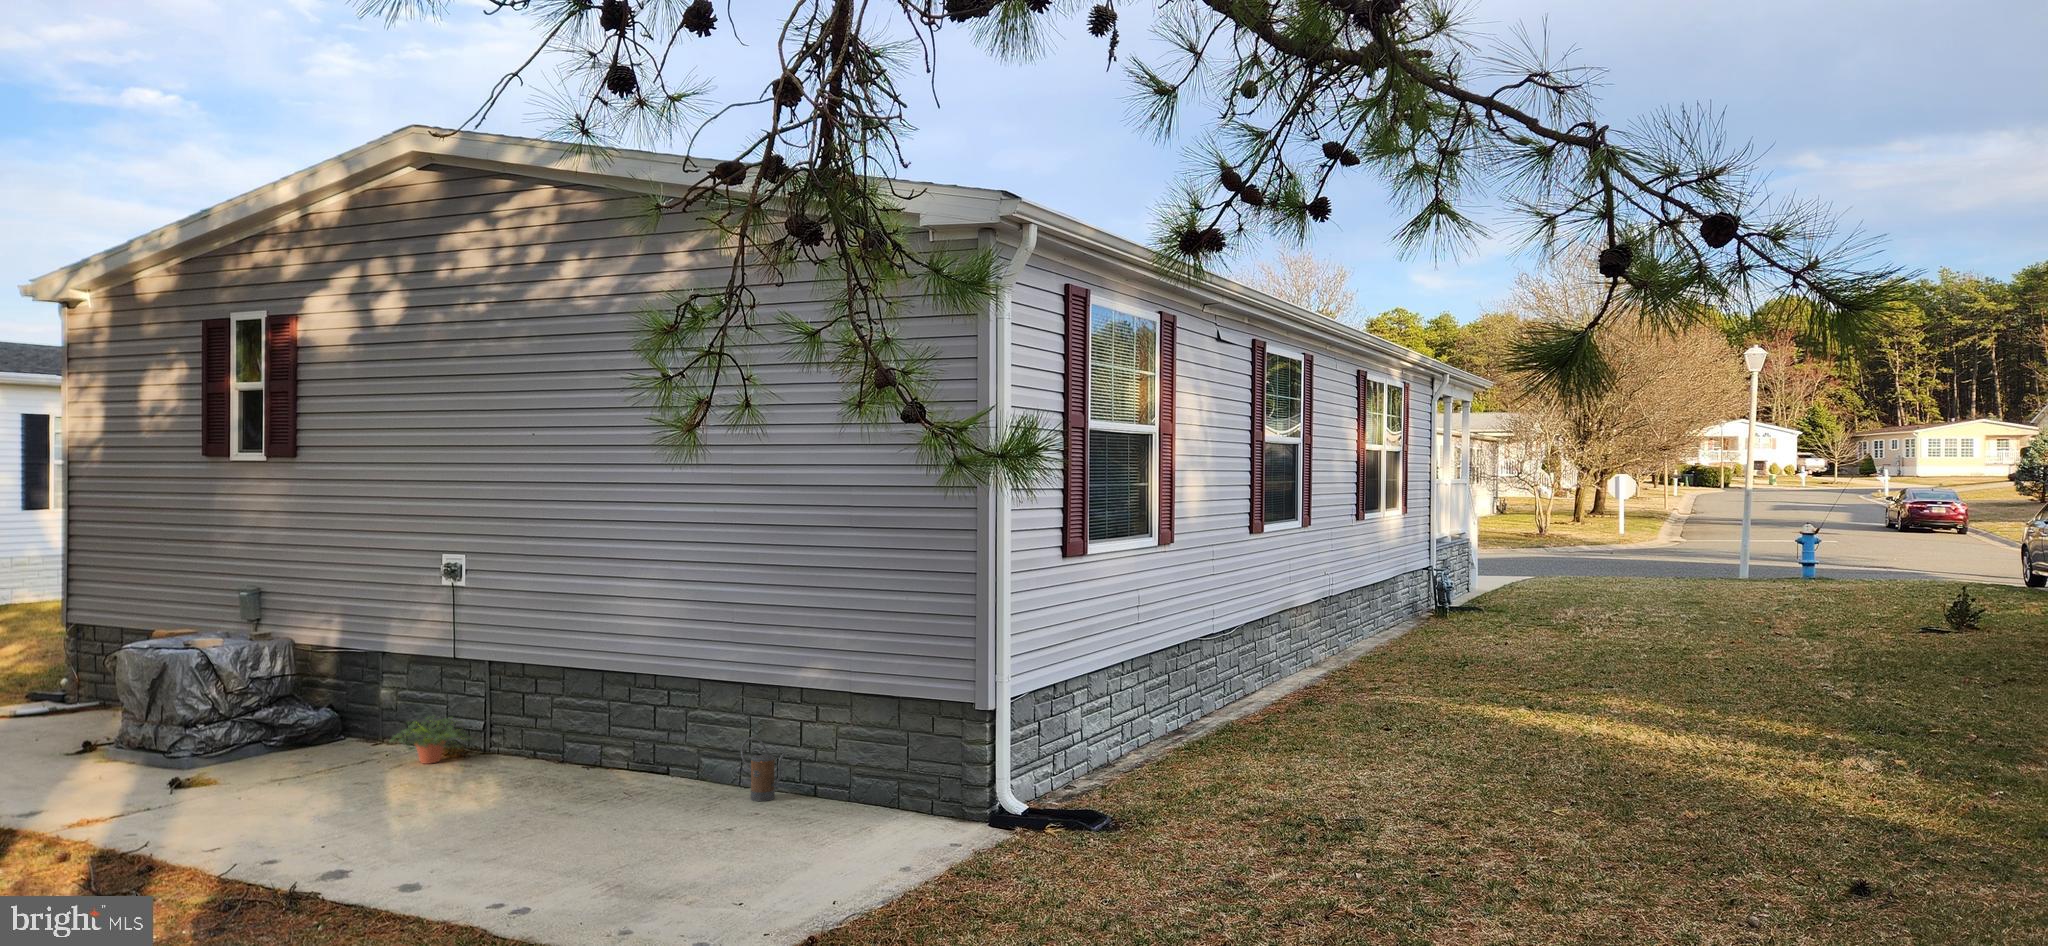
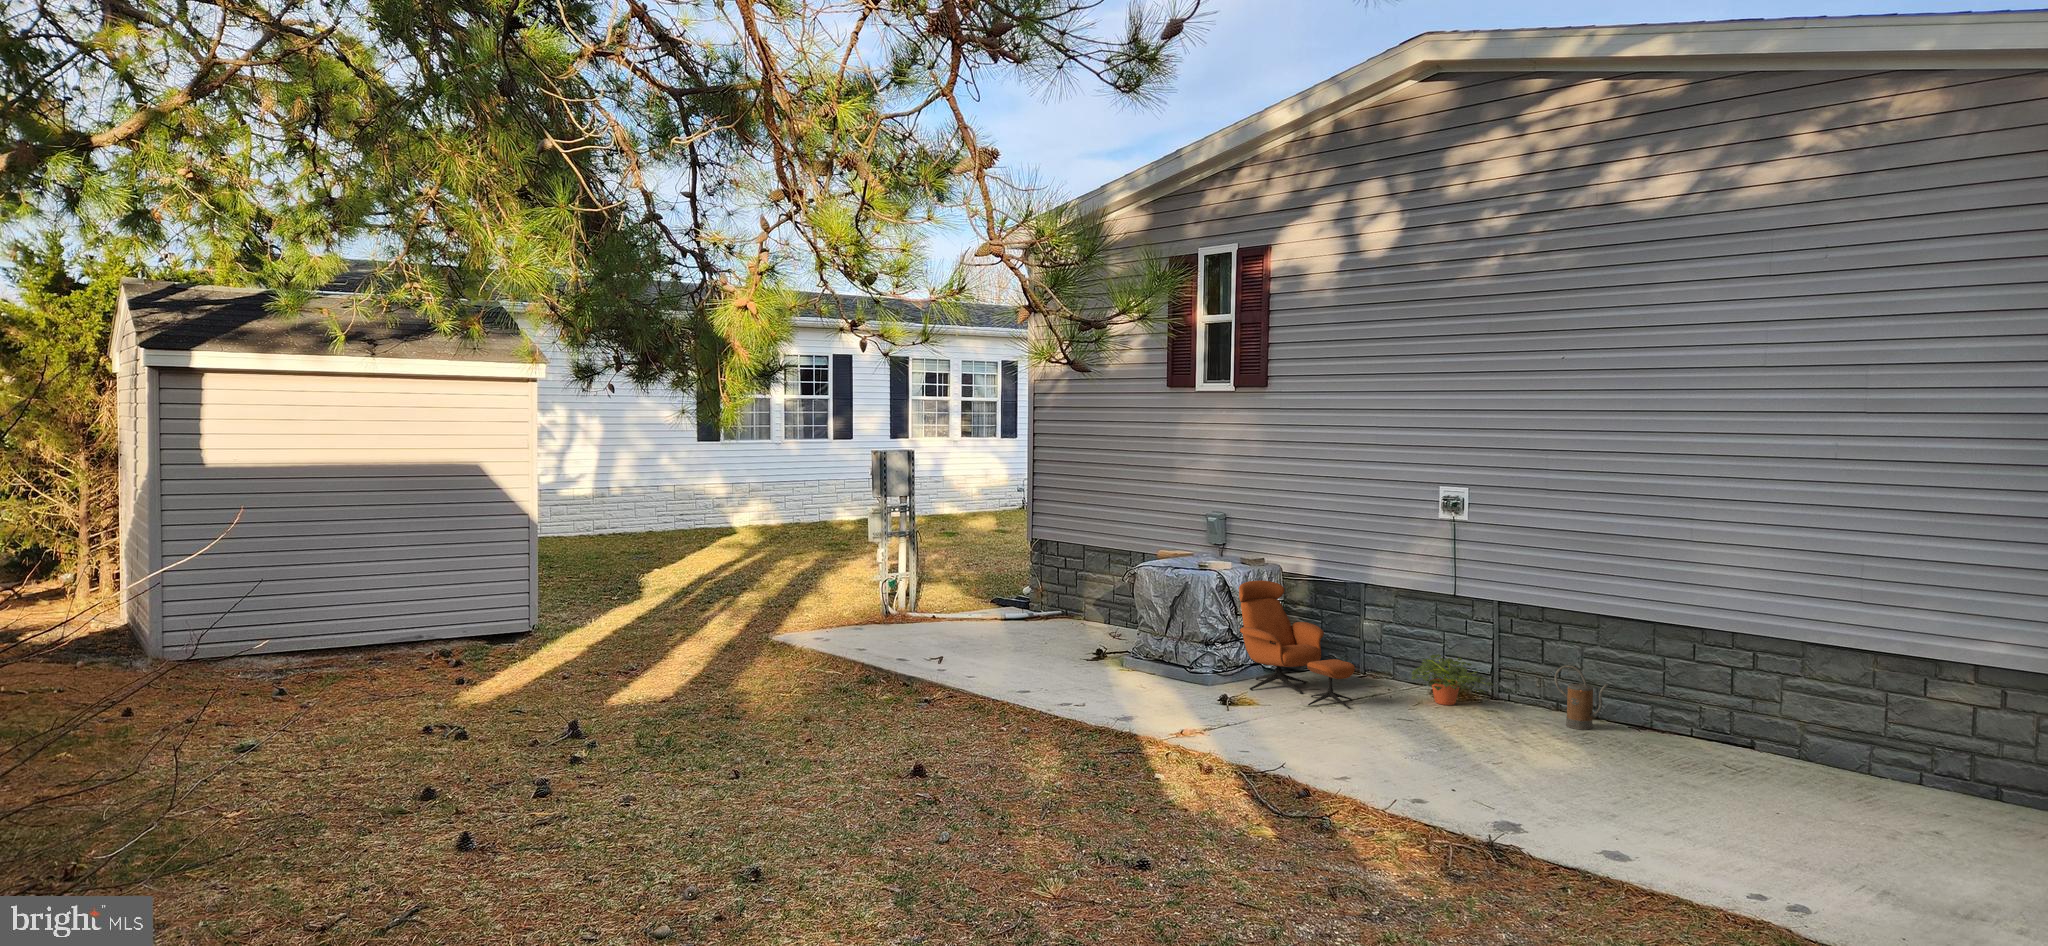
lounge chair: none [215,656,332,780] -> present [1239,580,1355,709]
watering can: present [741,737,786,801] -> present [1555,665,1608,730]

